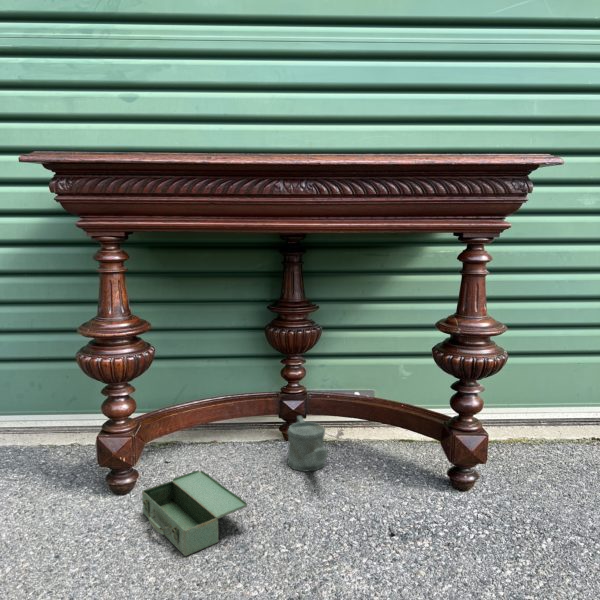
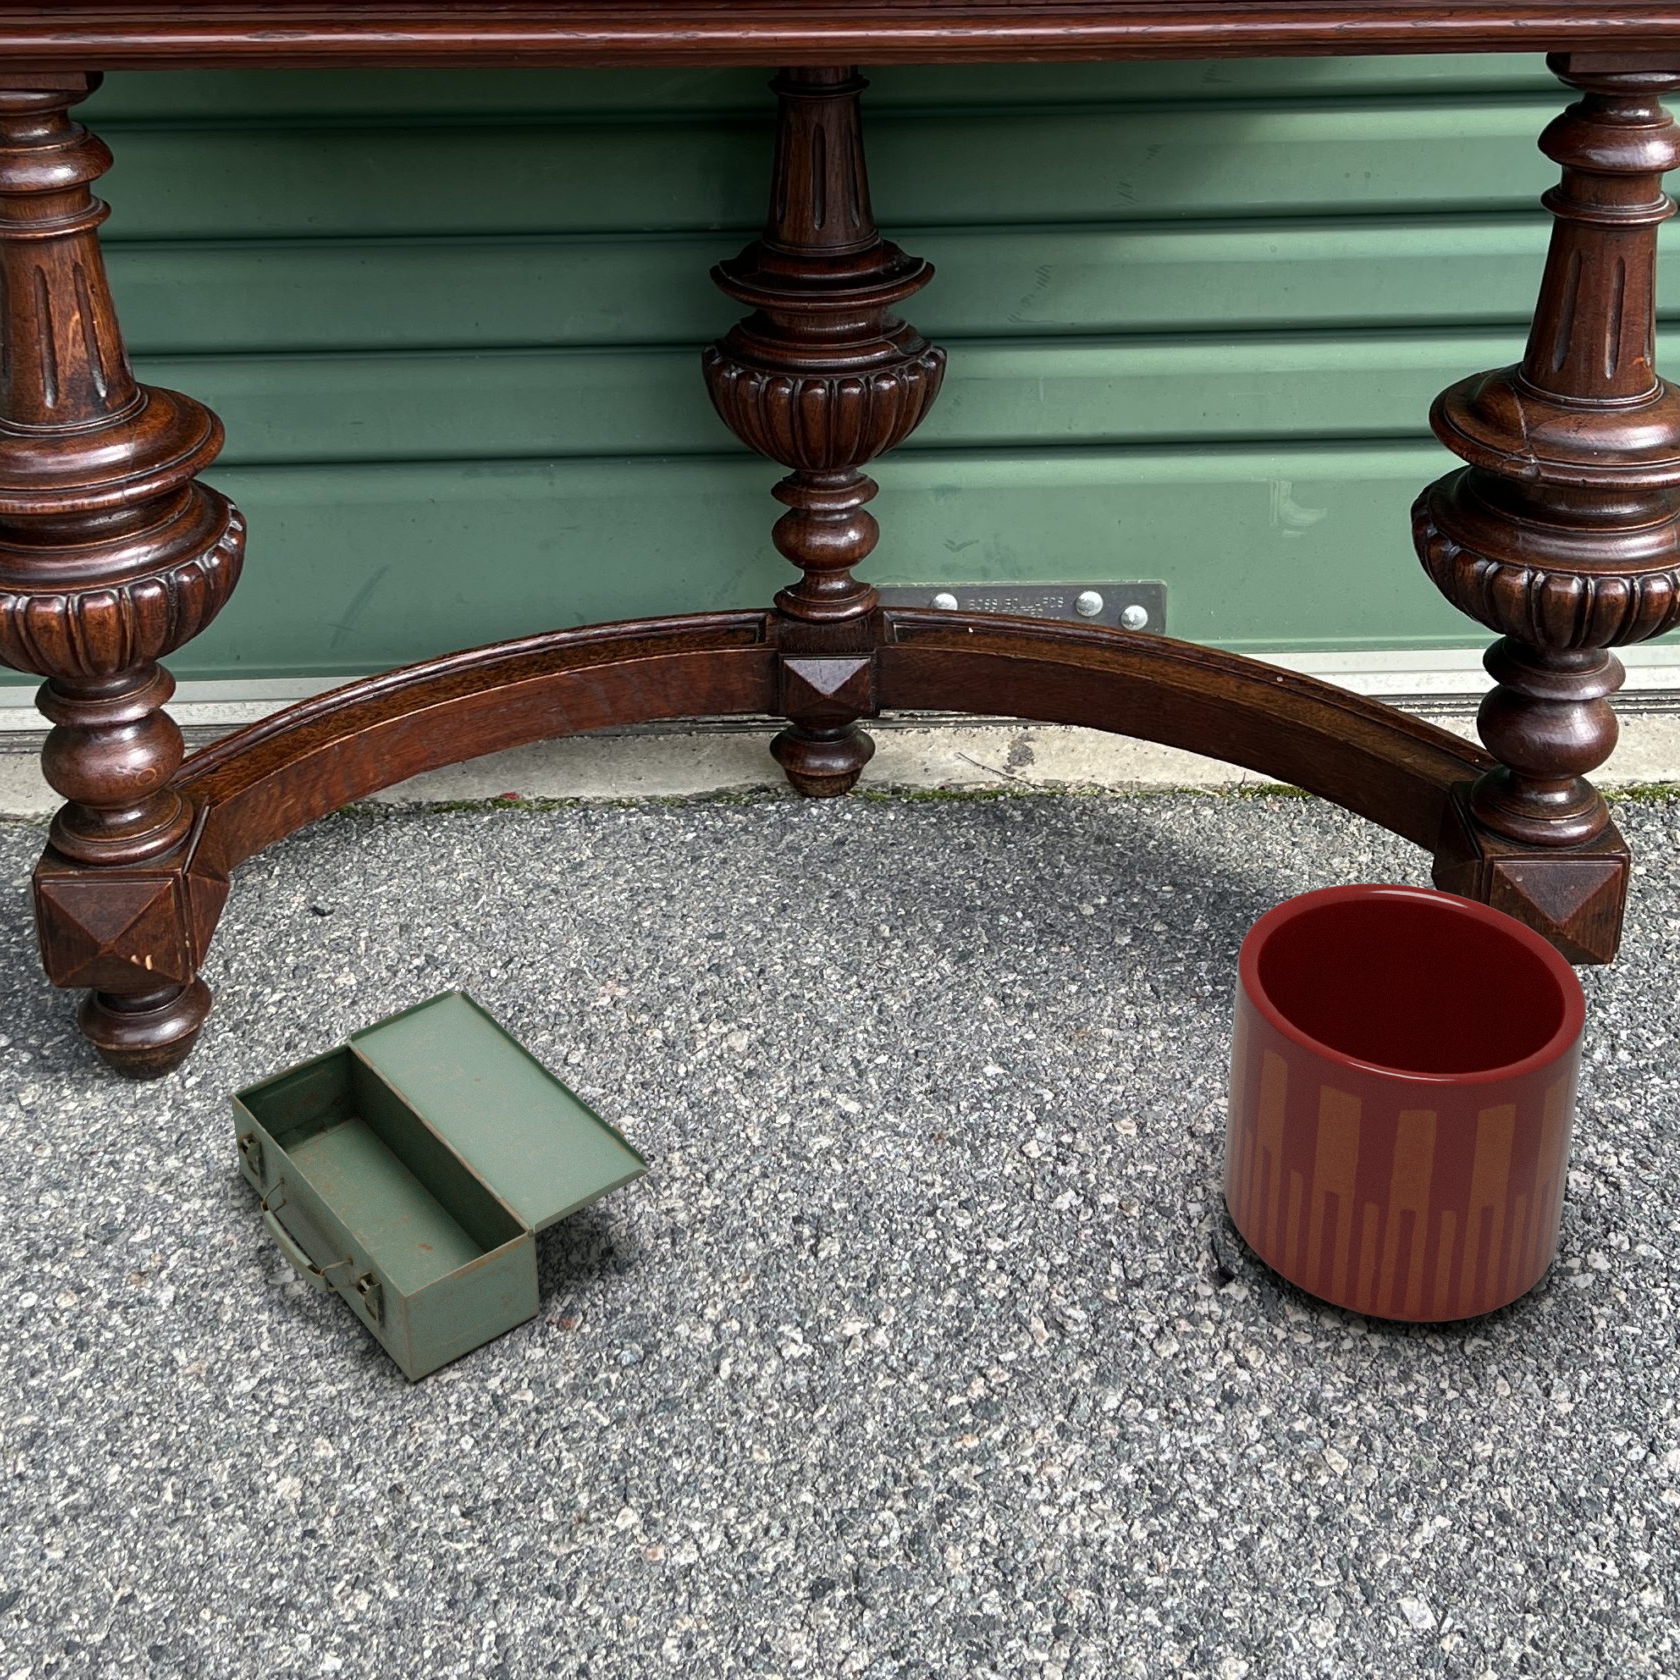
watering can: present [287,416,328,472] -> none [807,719,969,961]
planter: none [392,438,479,543] -> present [1224,883,1586,1322]

